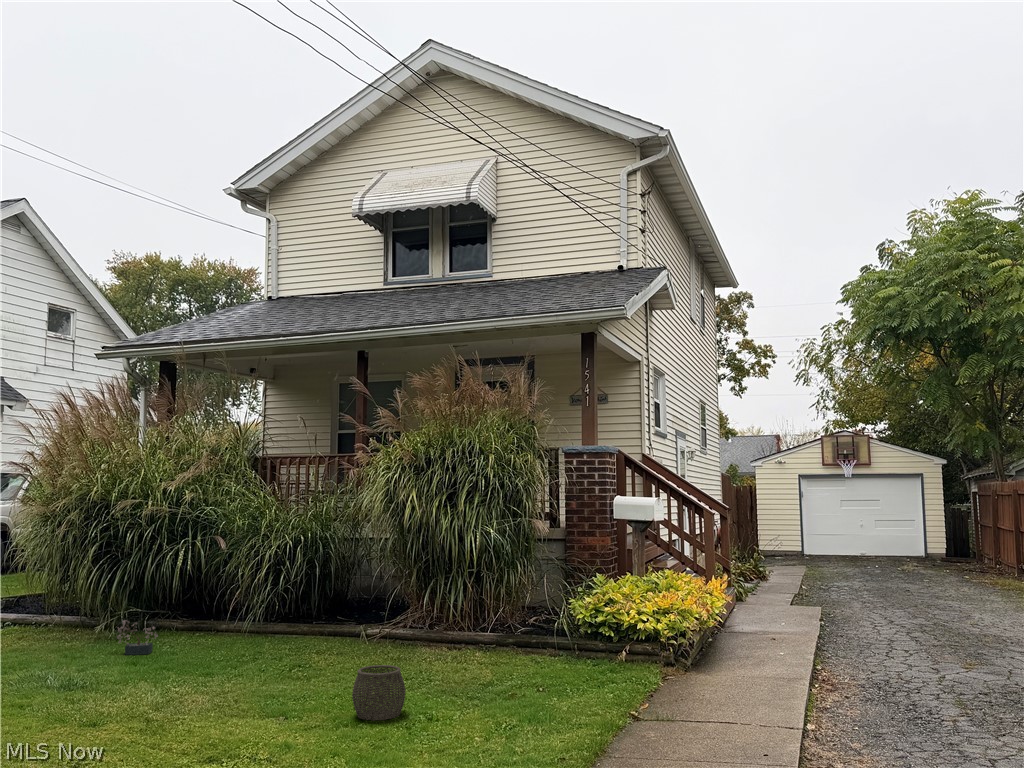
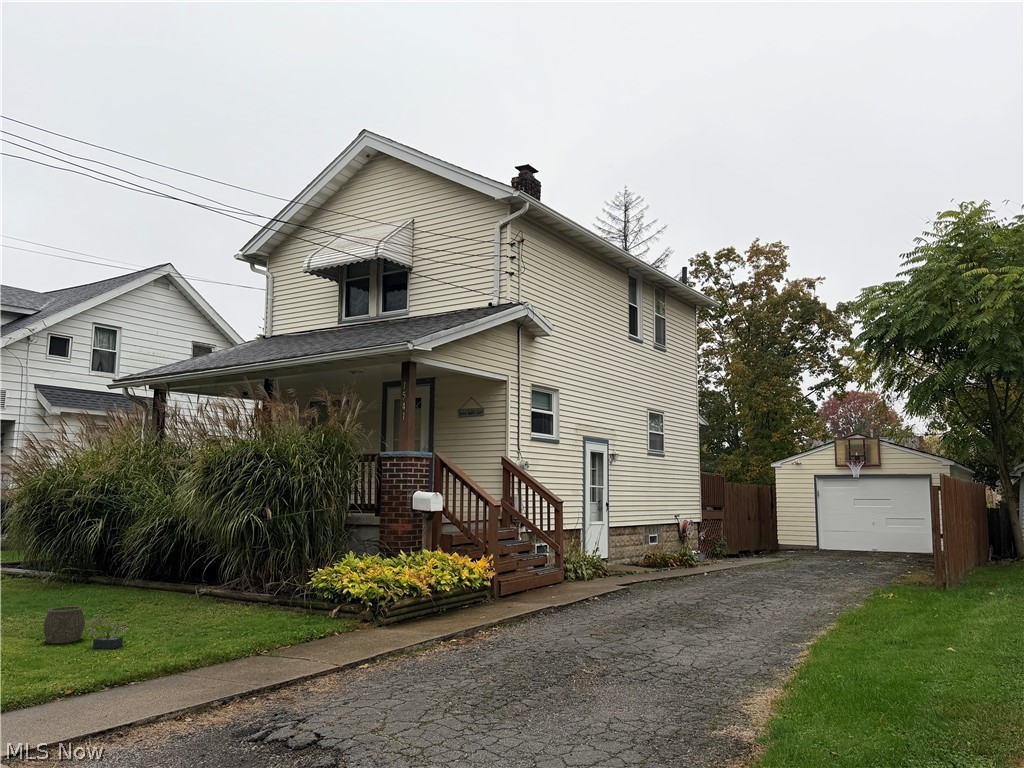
decorative plant: present [117,620,158,655] -> present [86,614,128,649]

